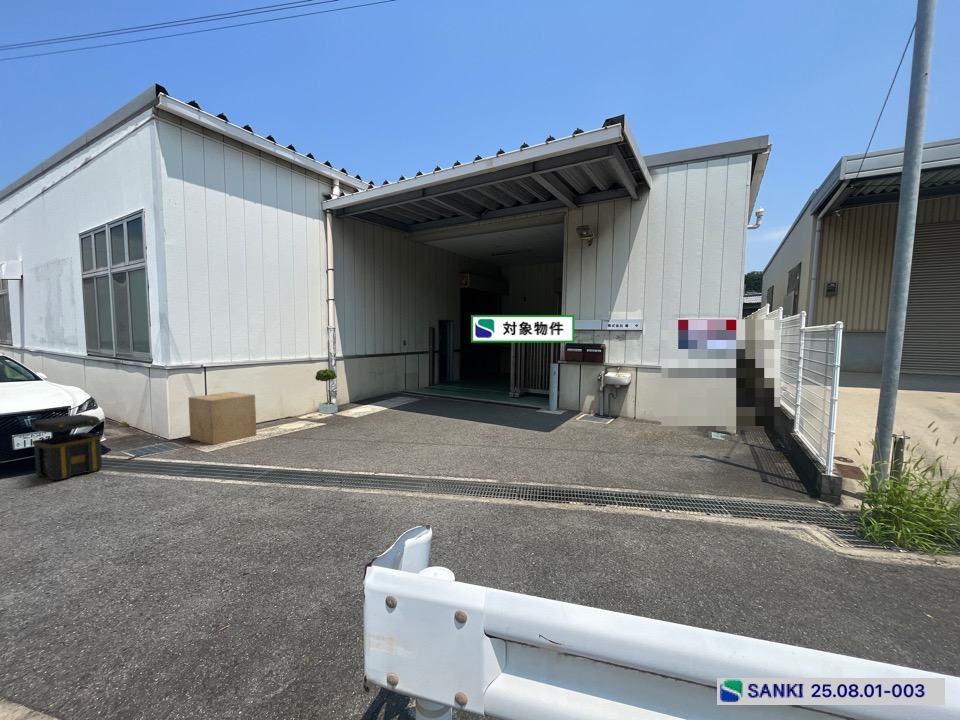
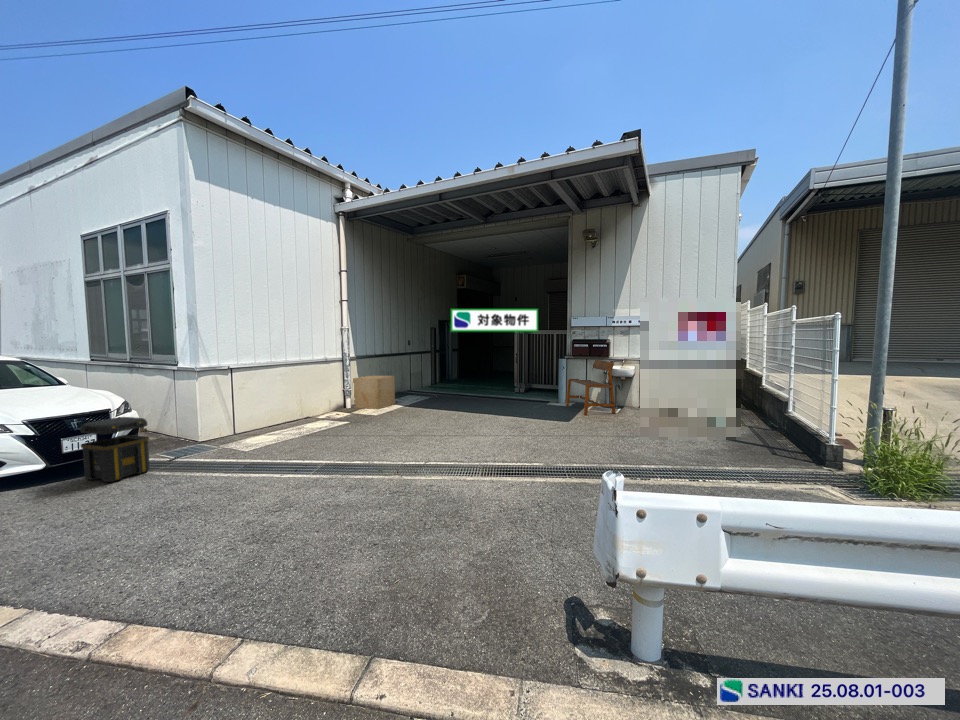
bench: none [558,364,607,425] -> present [566,359,616,415]
potted tree: present [315,369,338,414] -> none [331,369,353,414]
cardboard box: present [188,392,256,444] -> present [353,375,395,409]

